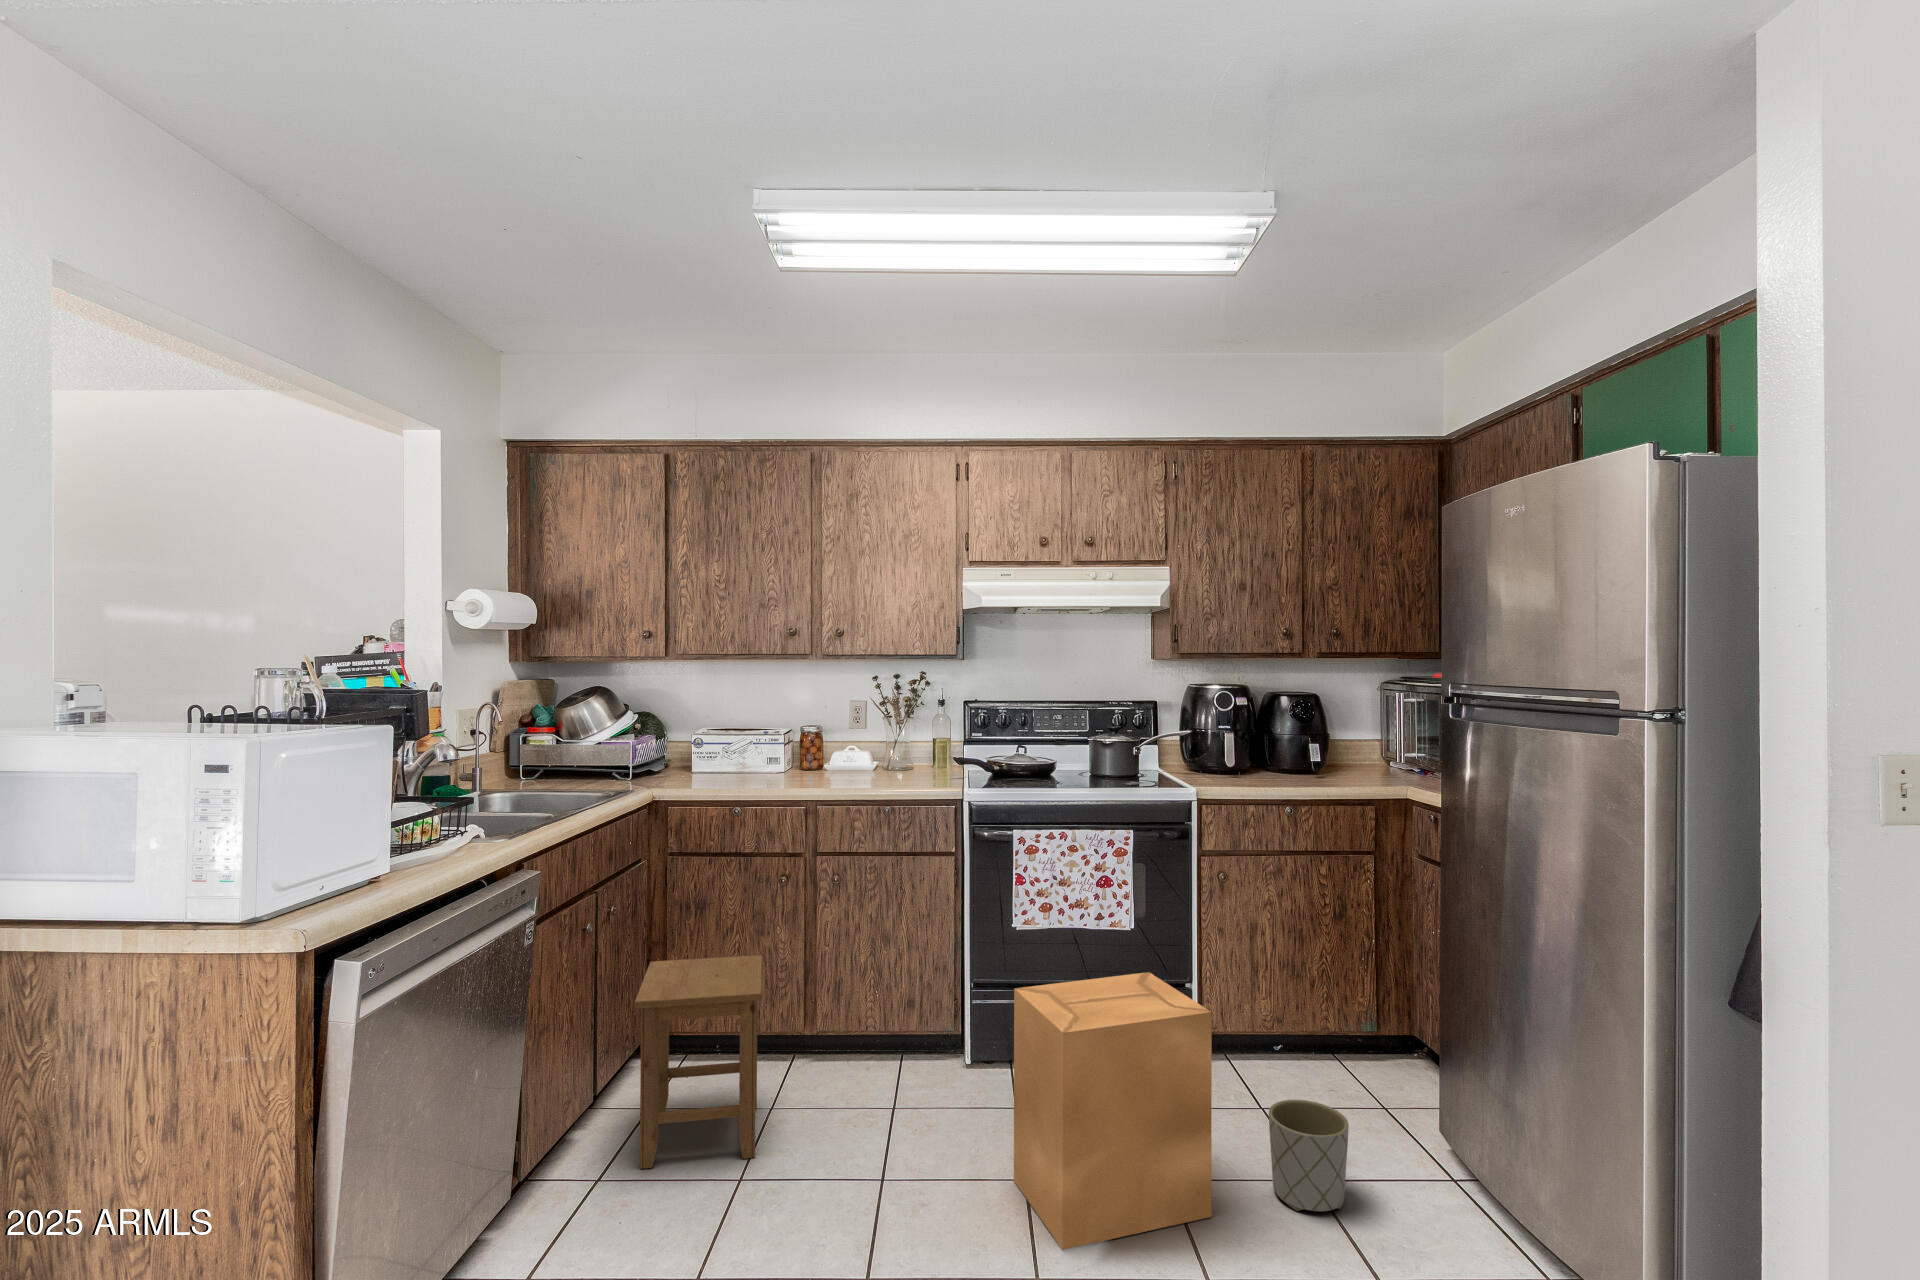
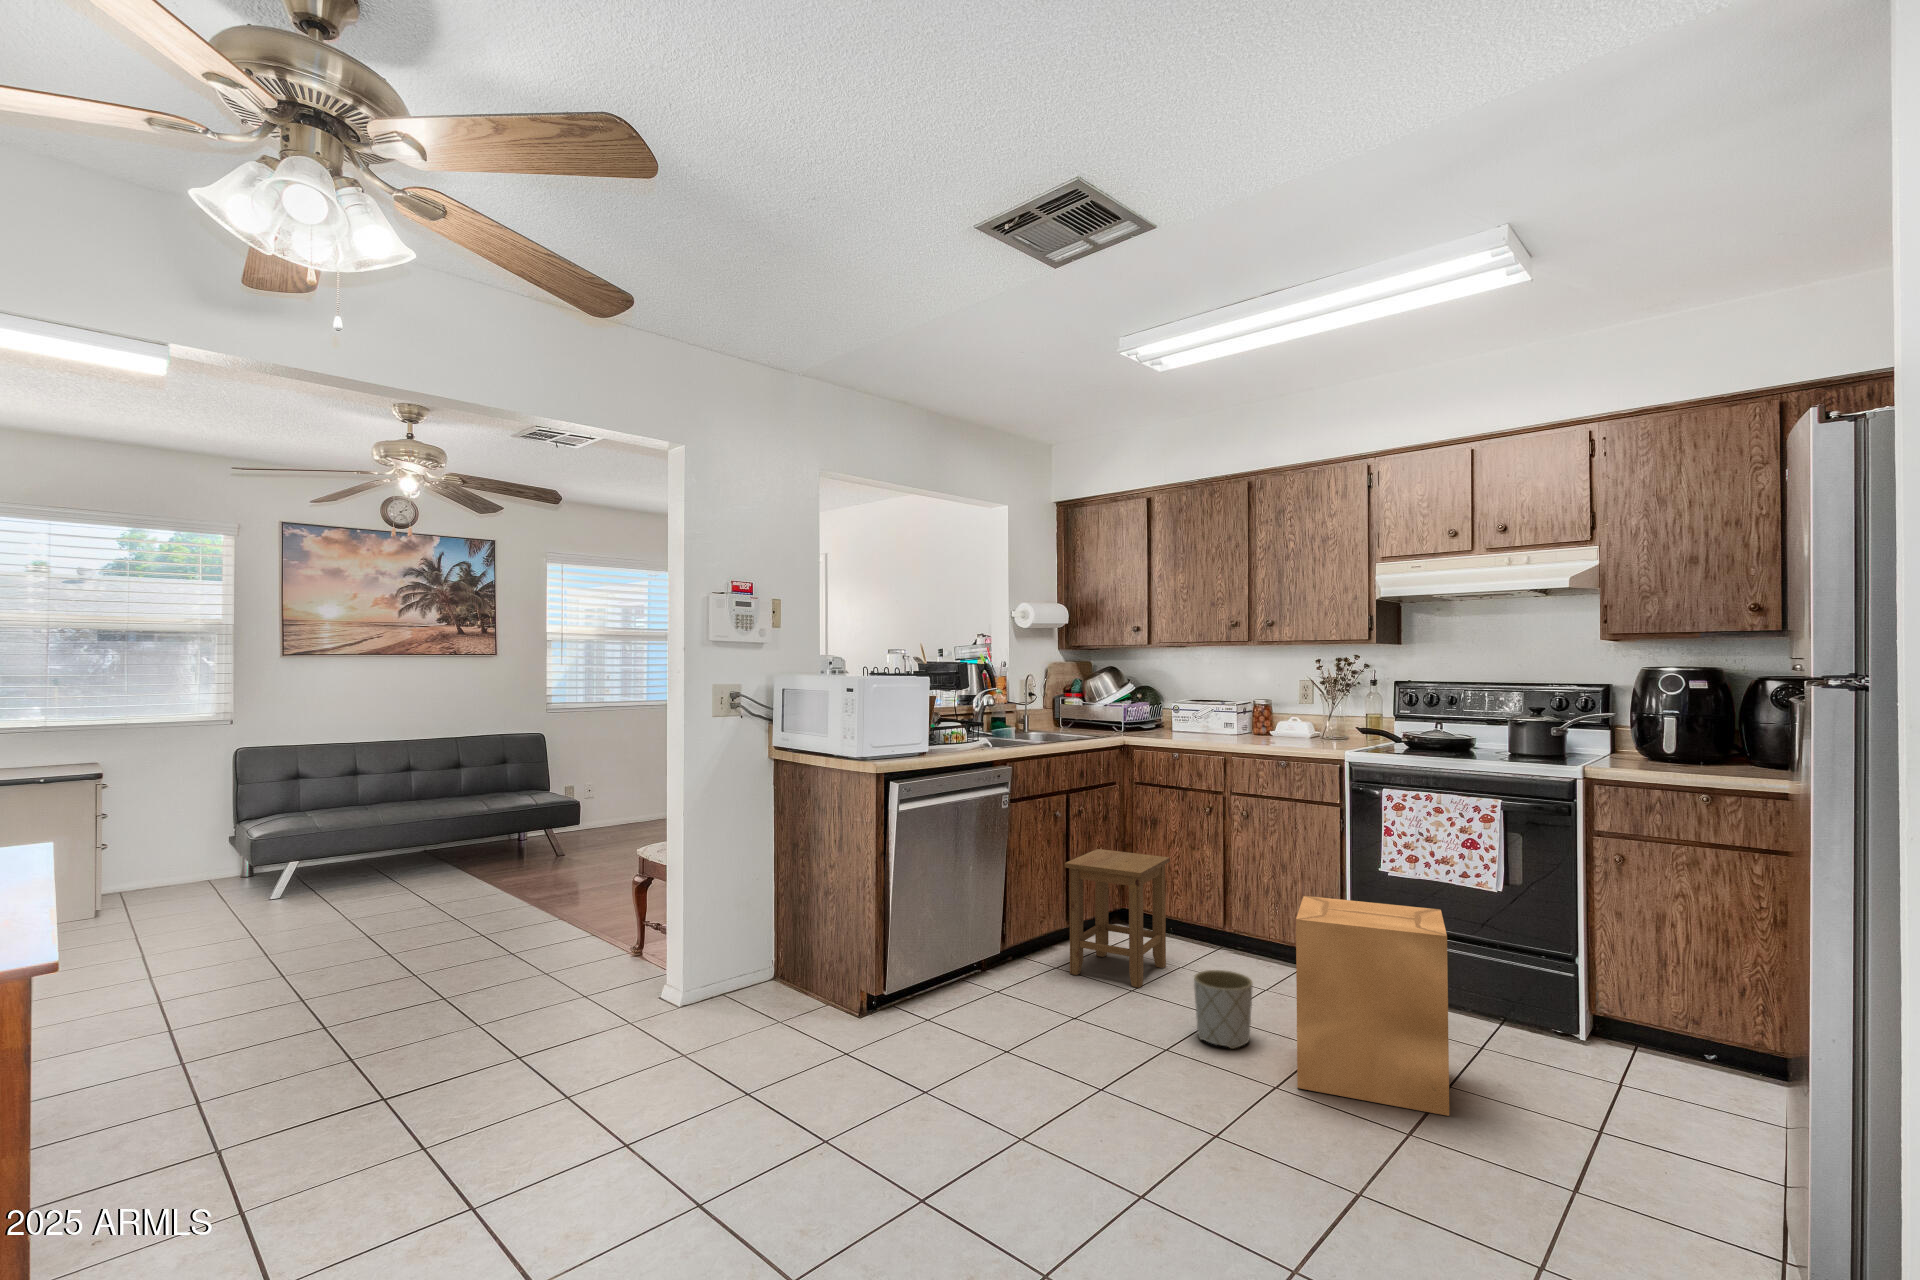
planter: present [1269,1100,1349,1211] -> present [1194,970,1253,1049]

